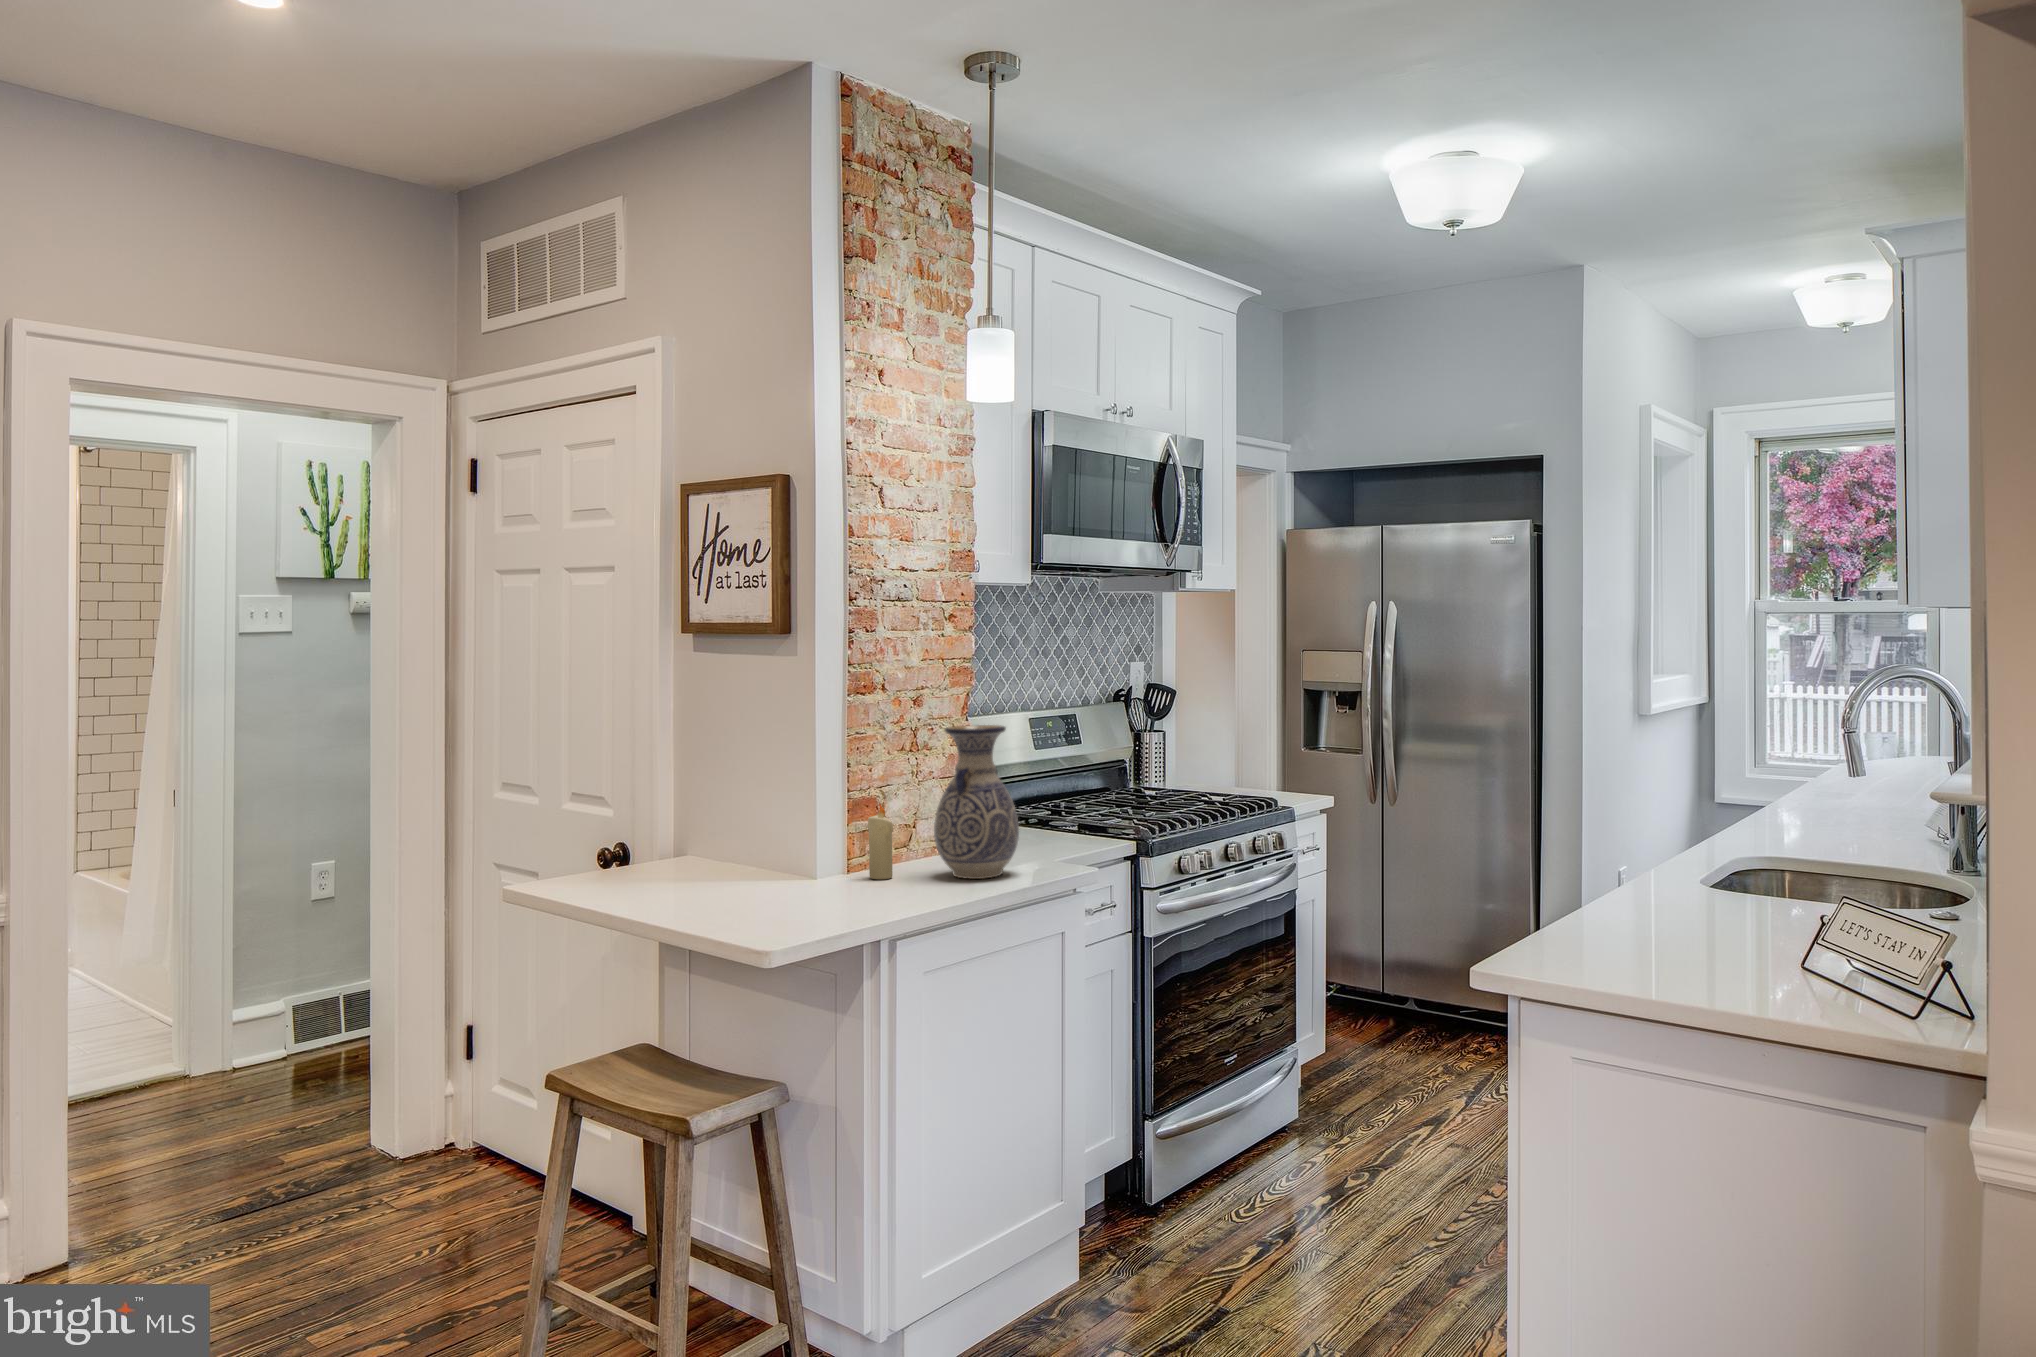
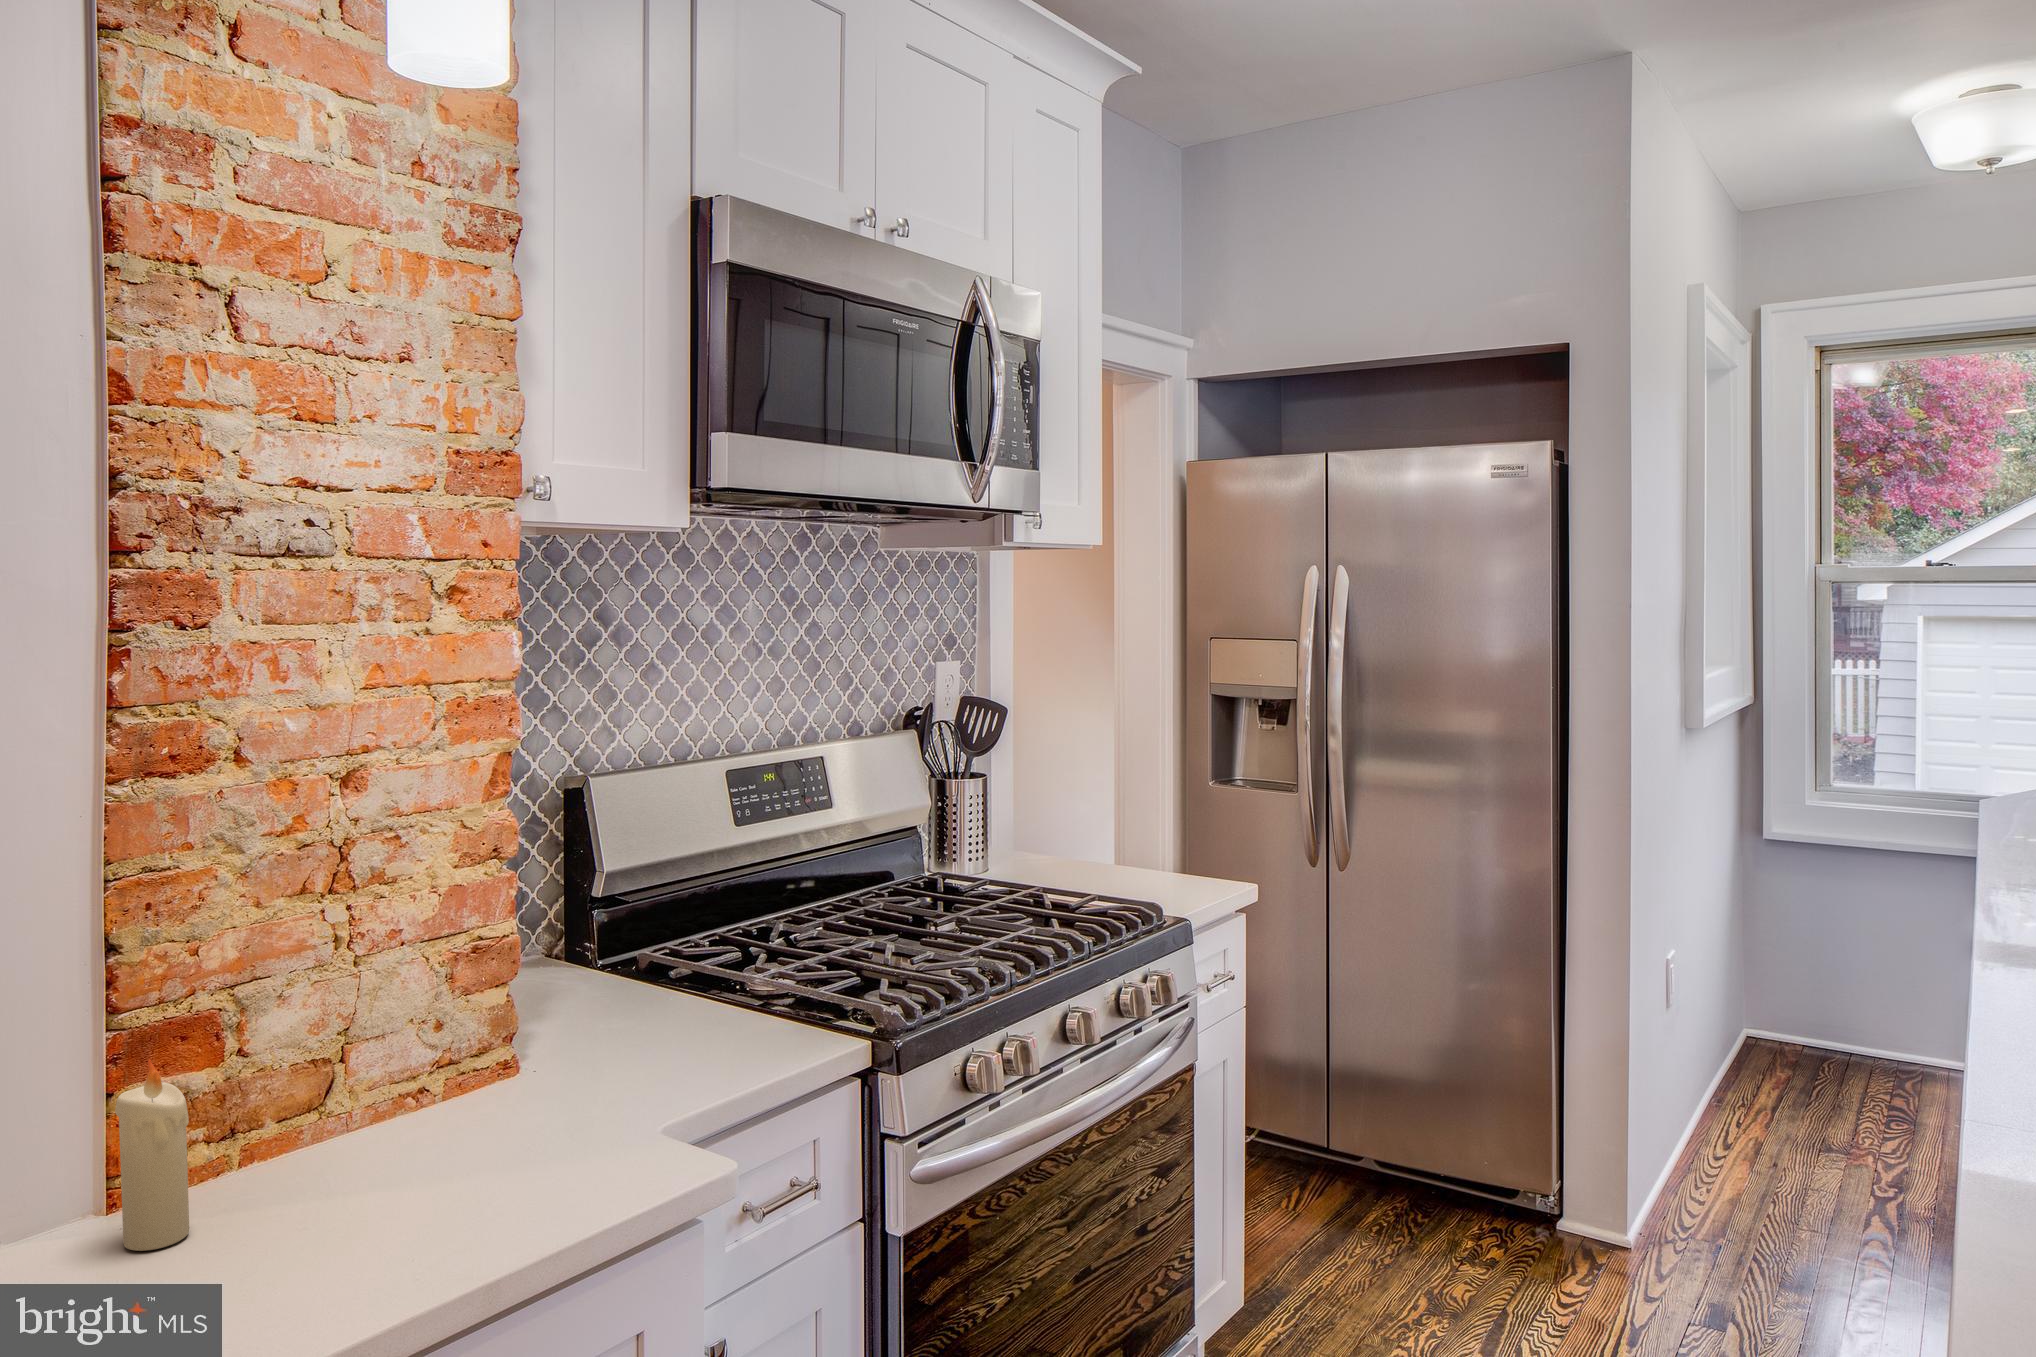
vase: present [934,725,1019,879] -> none [278,859,506,1255]

